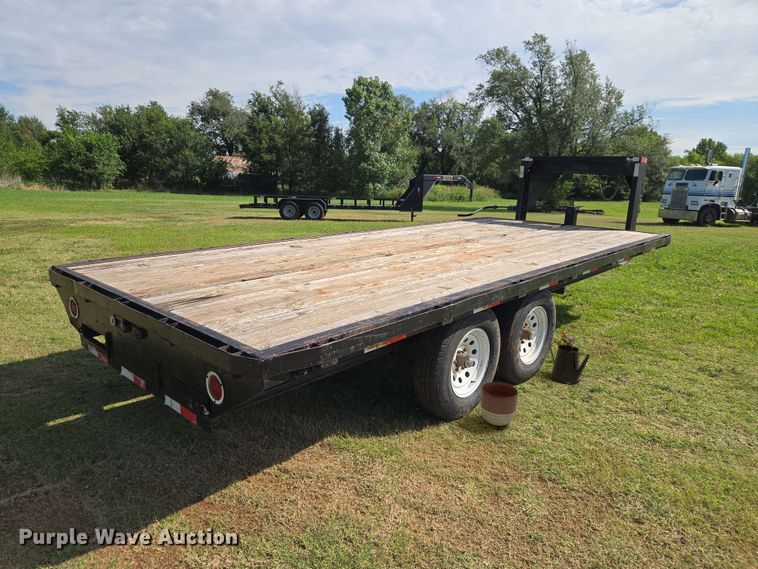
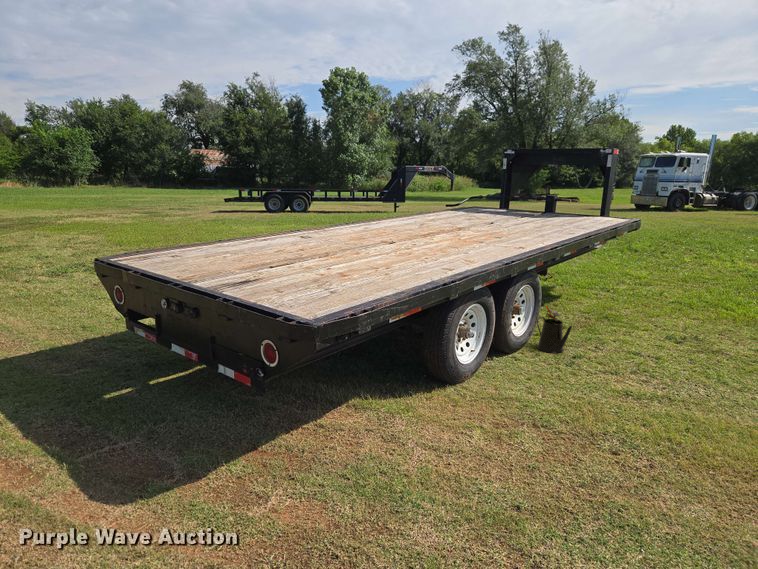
planter: present [480,382,518,426] -> none [480,351,512,387]

